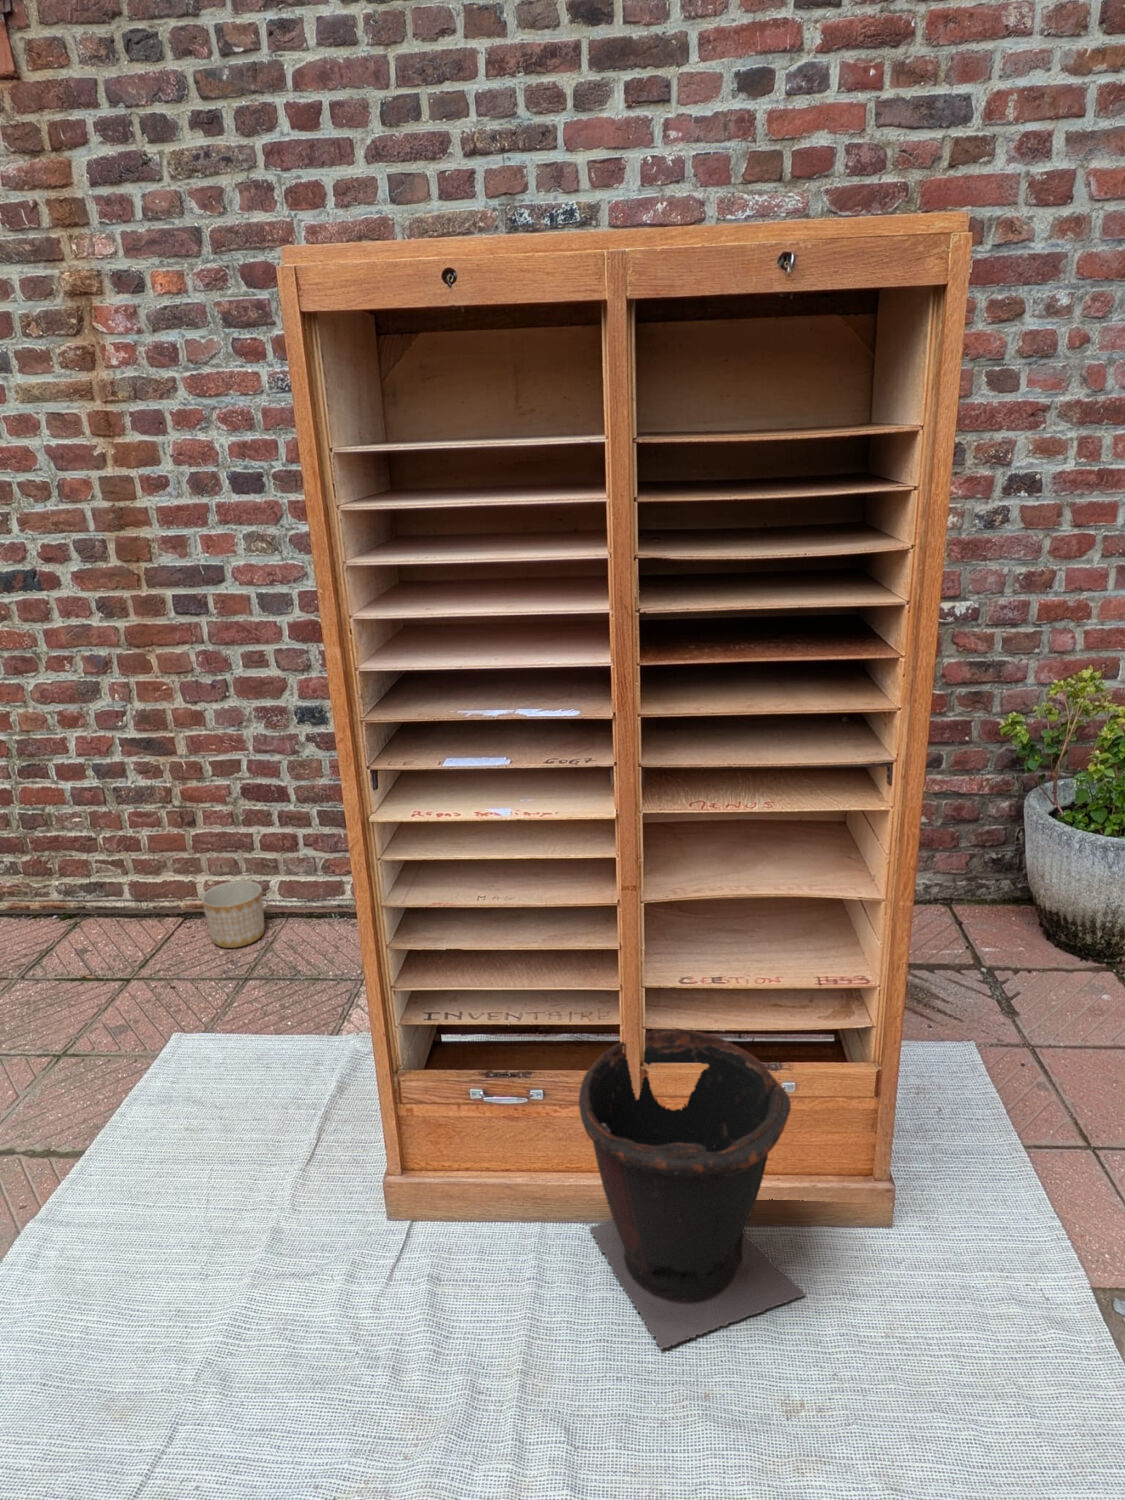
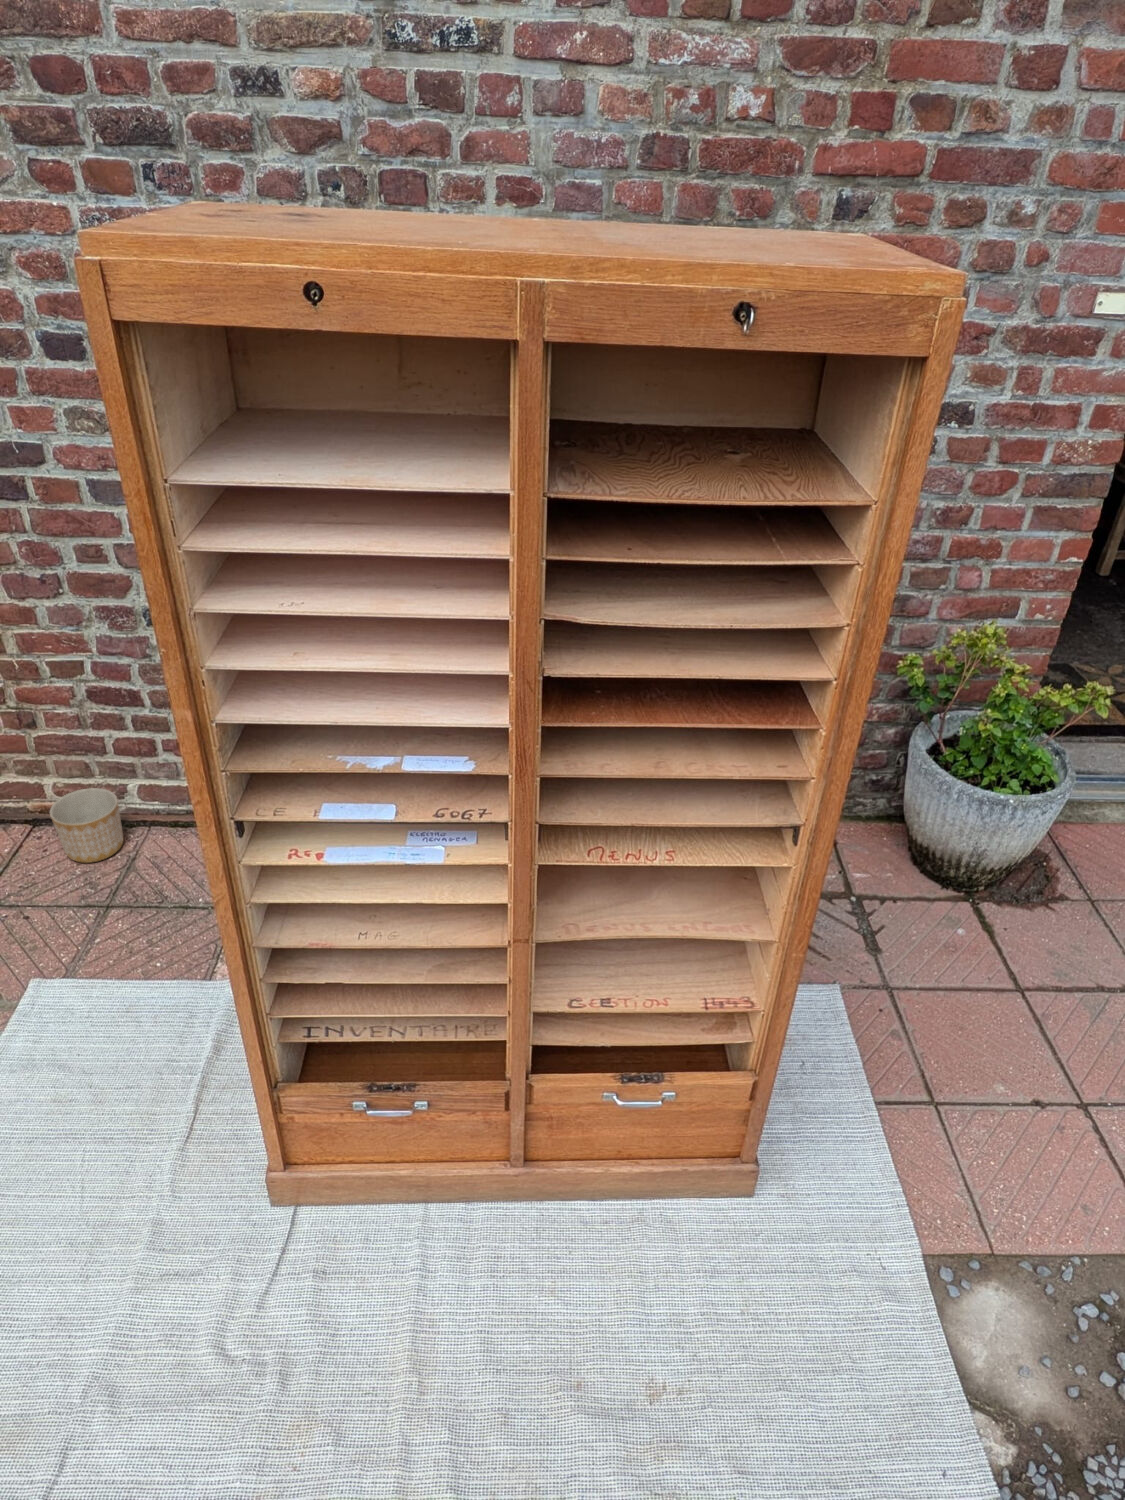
bucket: present [579,1028,805,1349] -> none [464,1035,672,1344]

